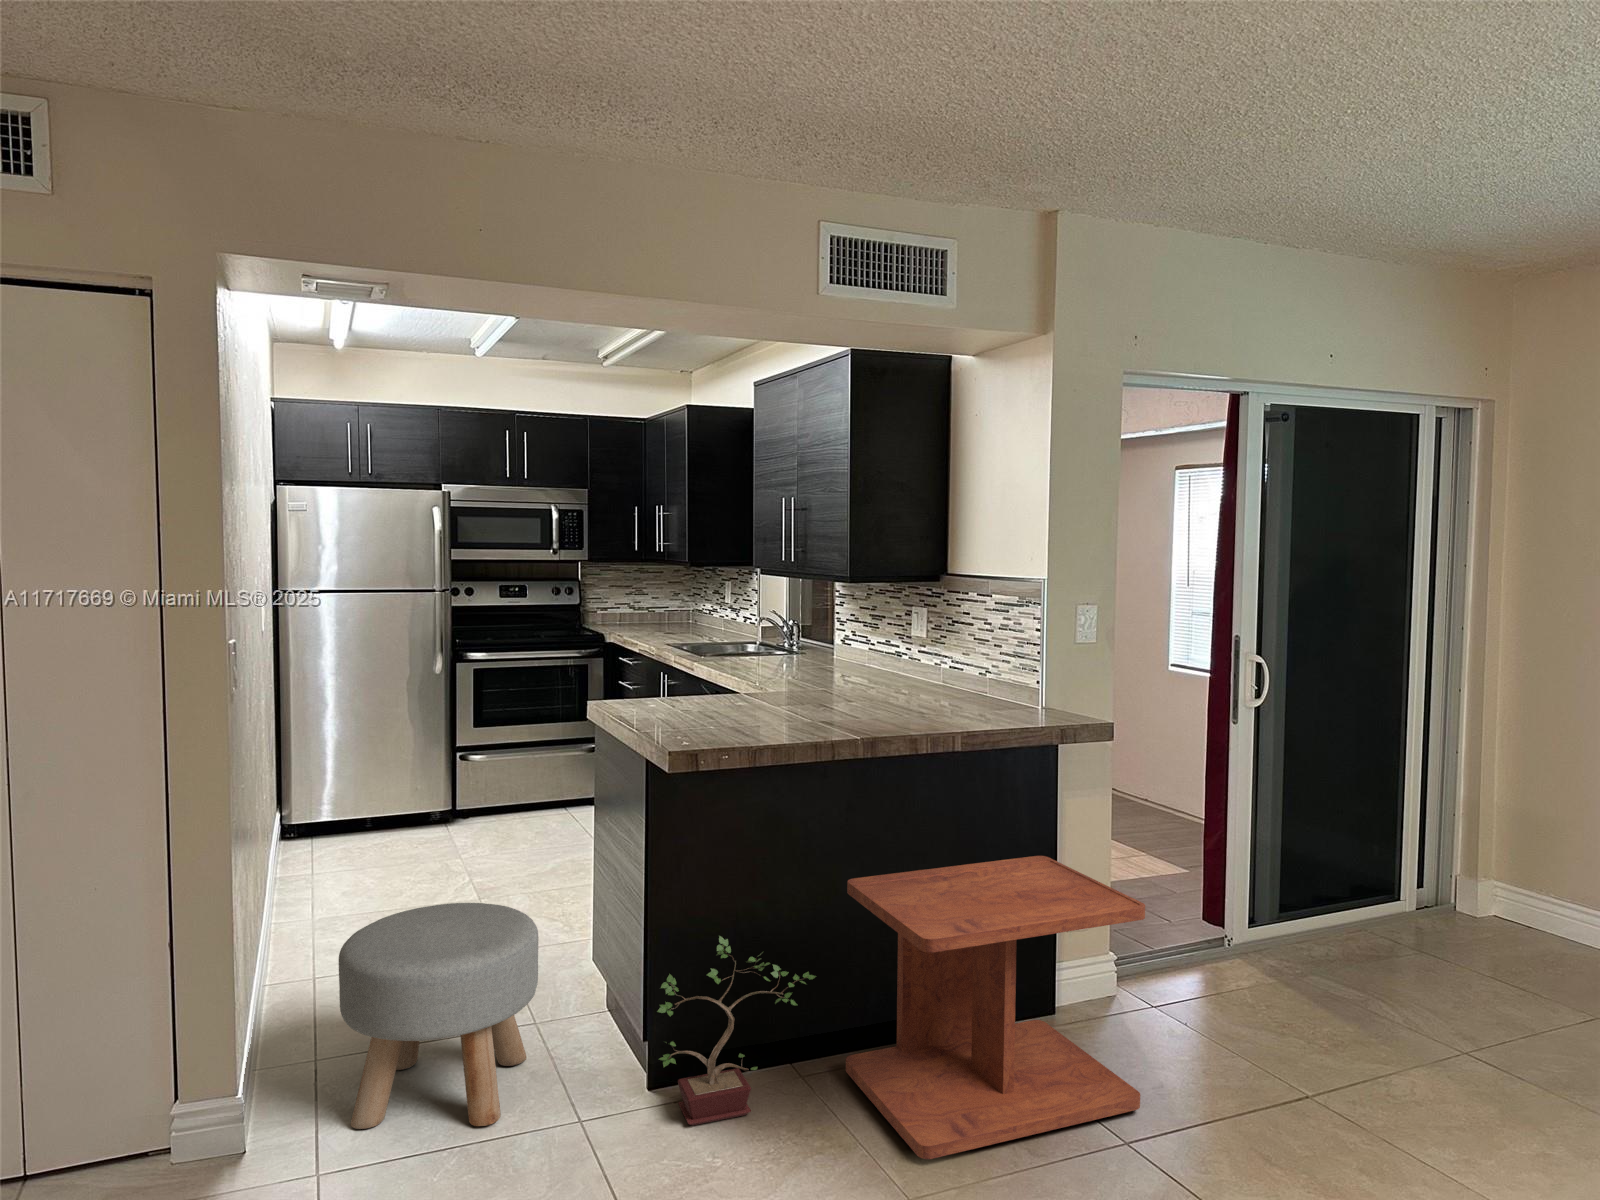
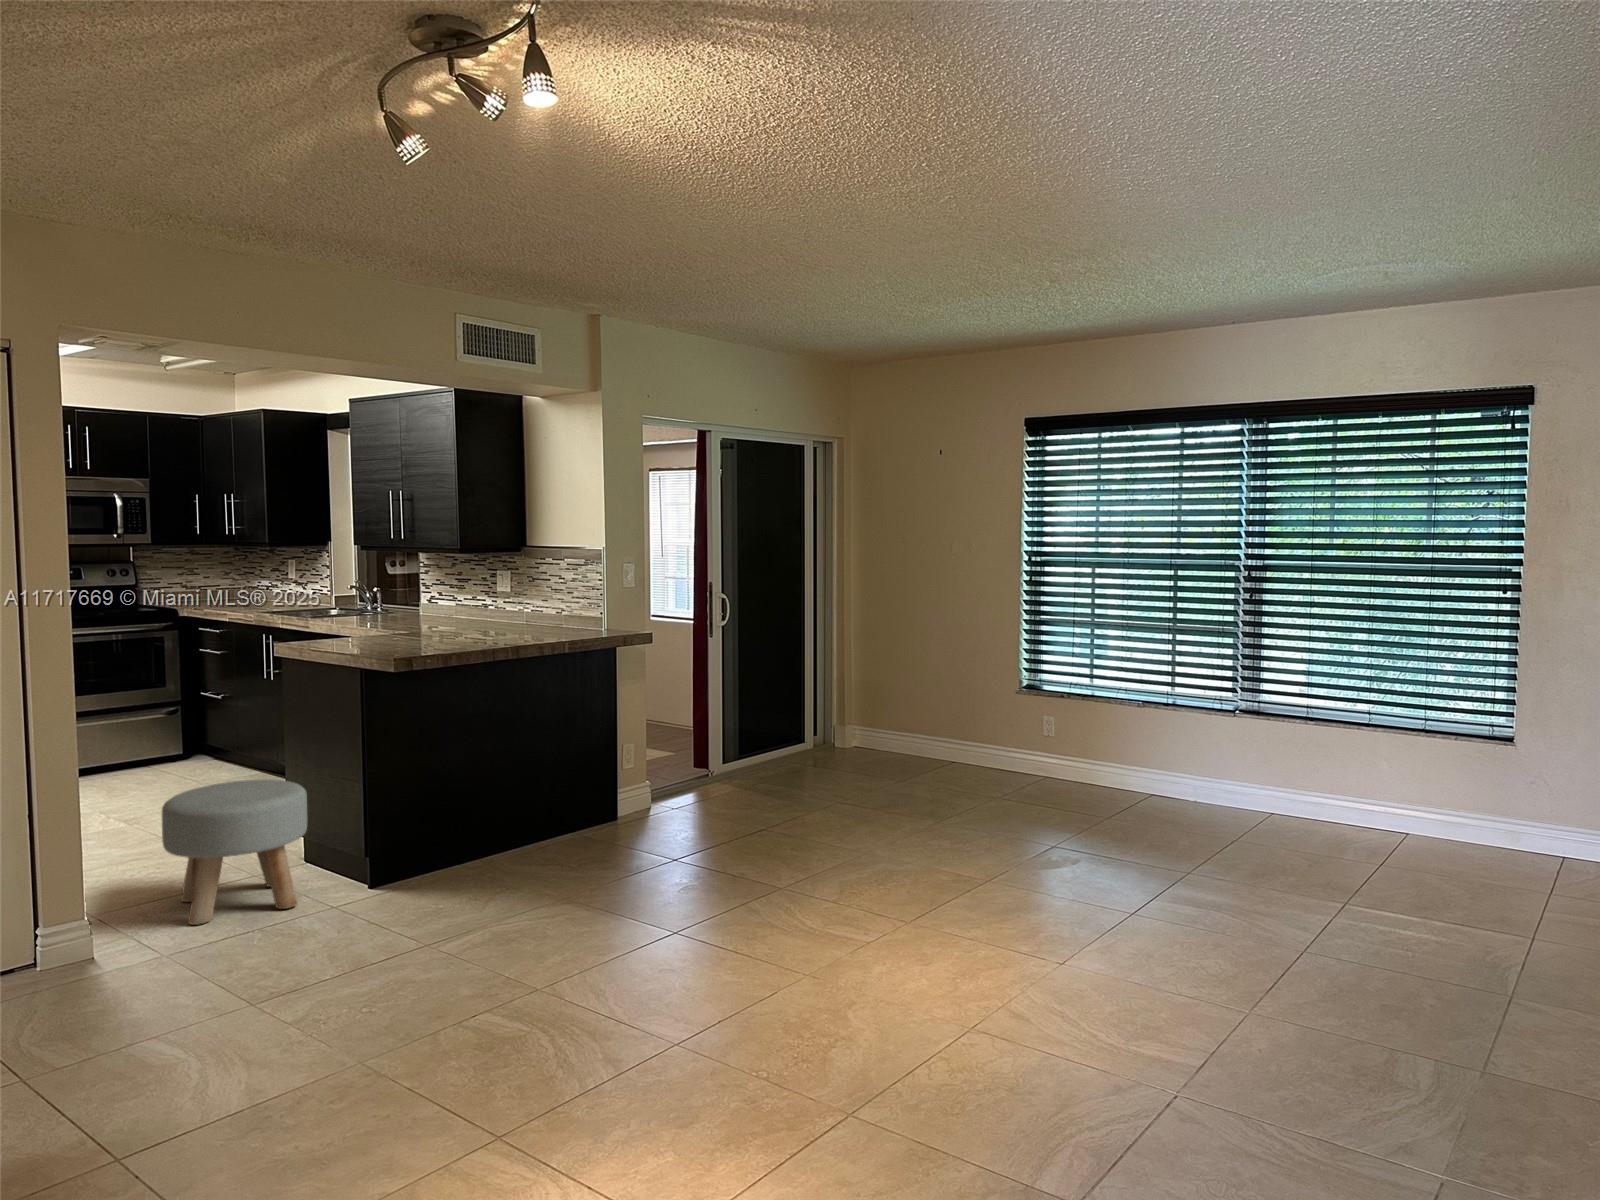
side table: present [846,856,1145,1159] -> none [509,714,682,870]
potted plant: present [658,936,816,1125] -> none [405,770,500,885]

